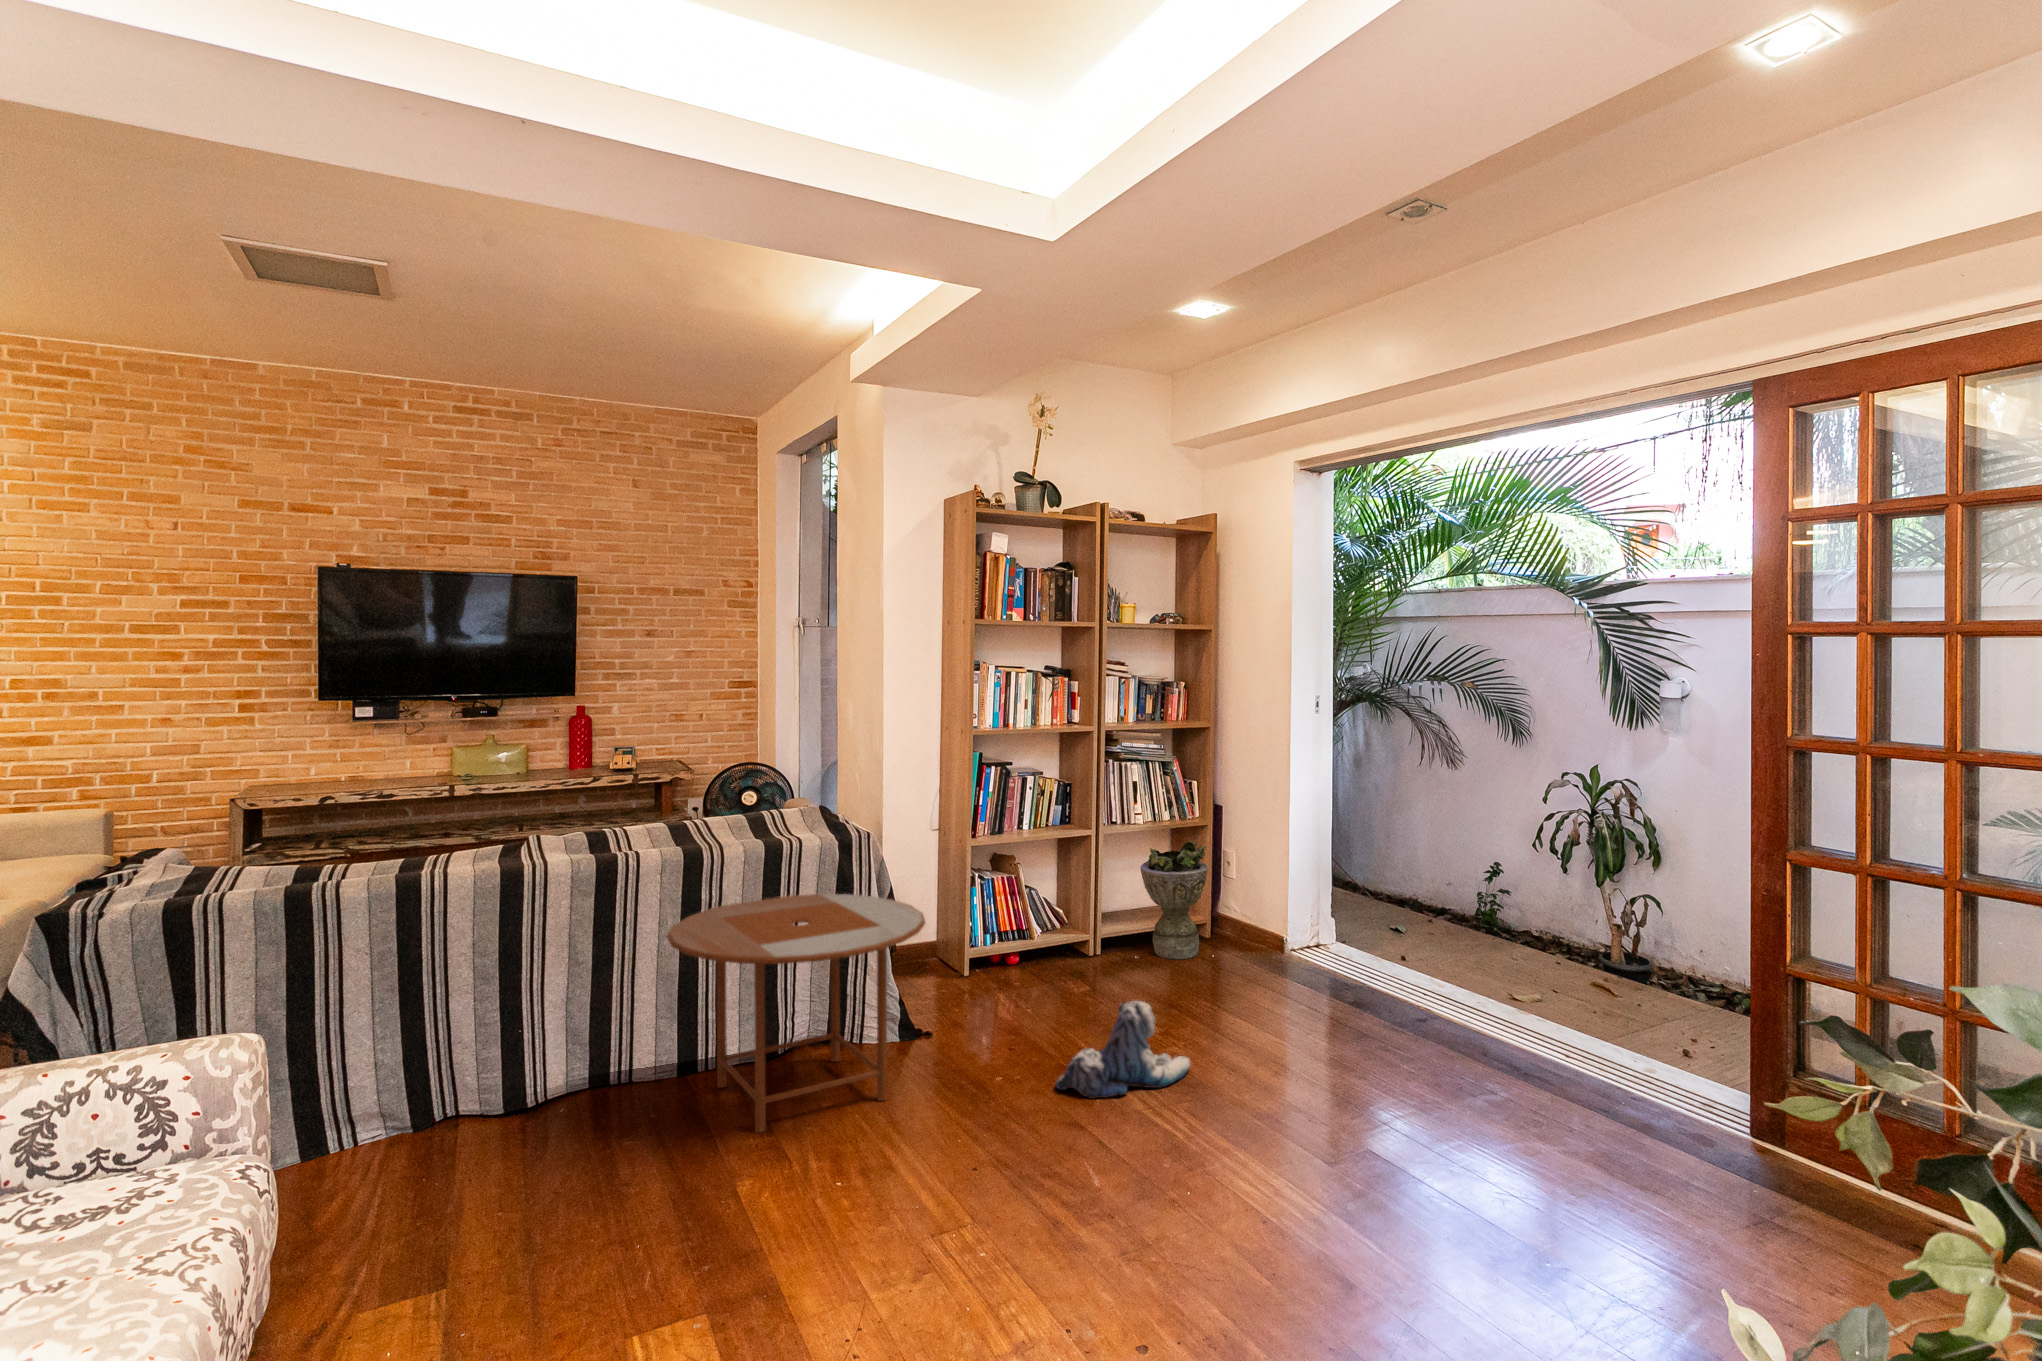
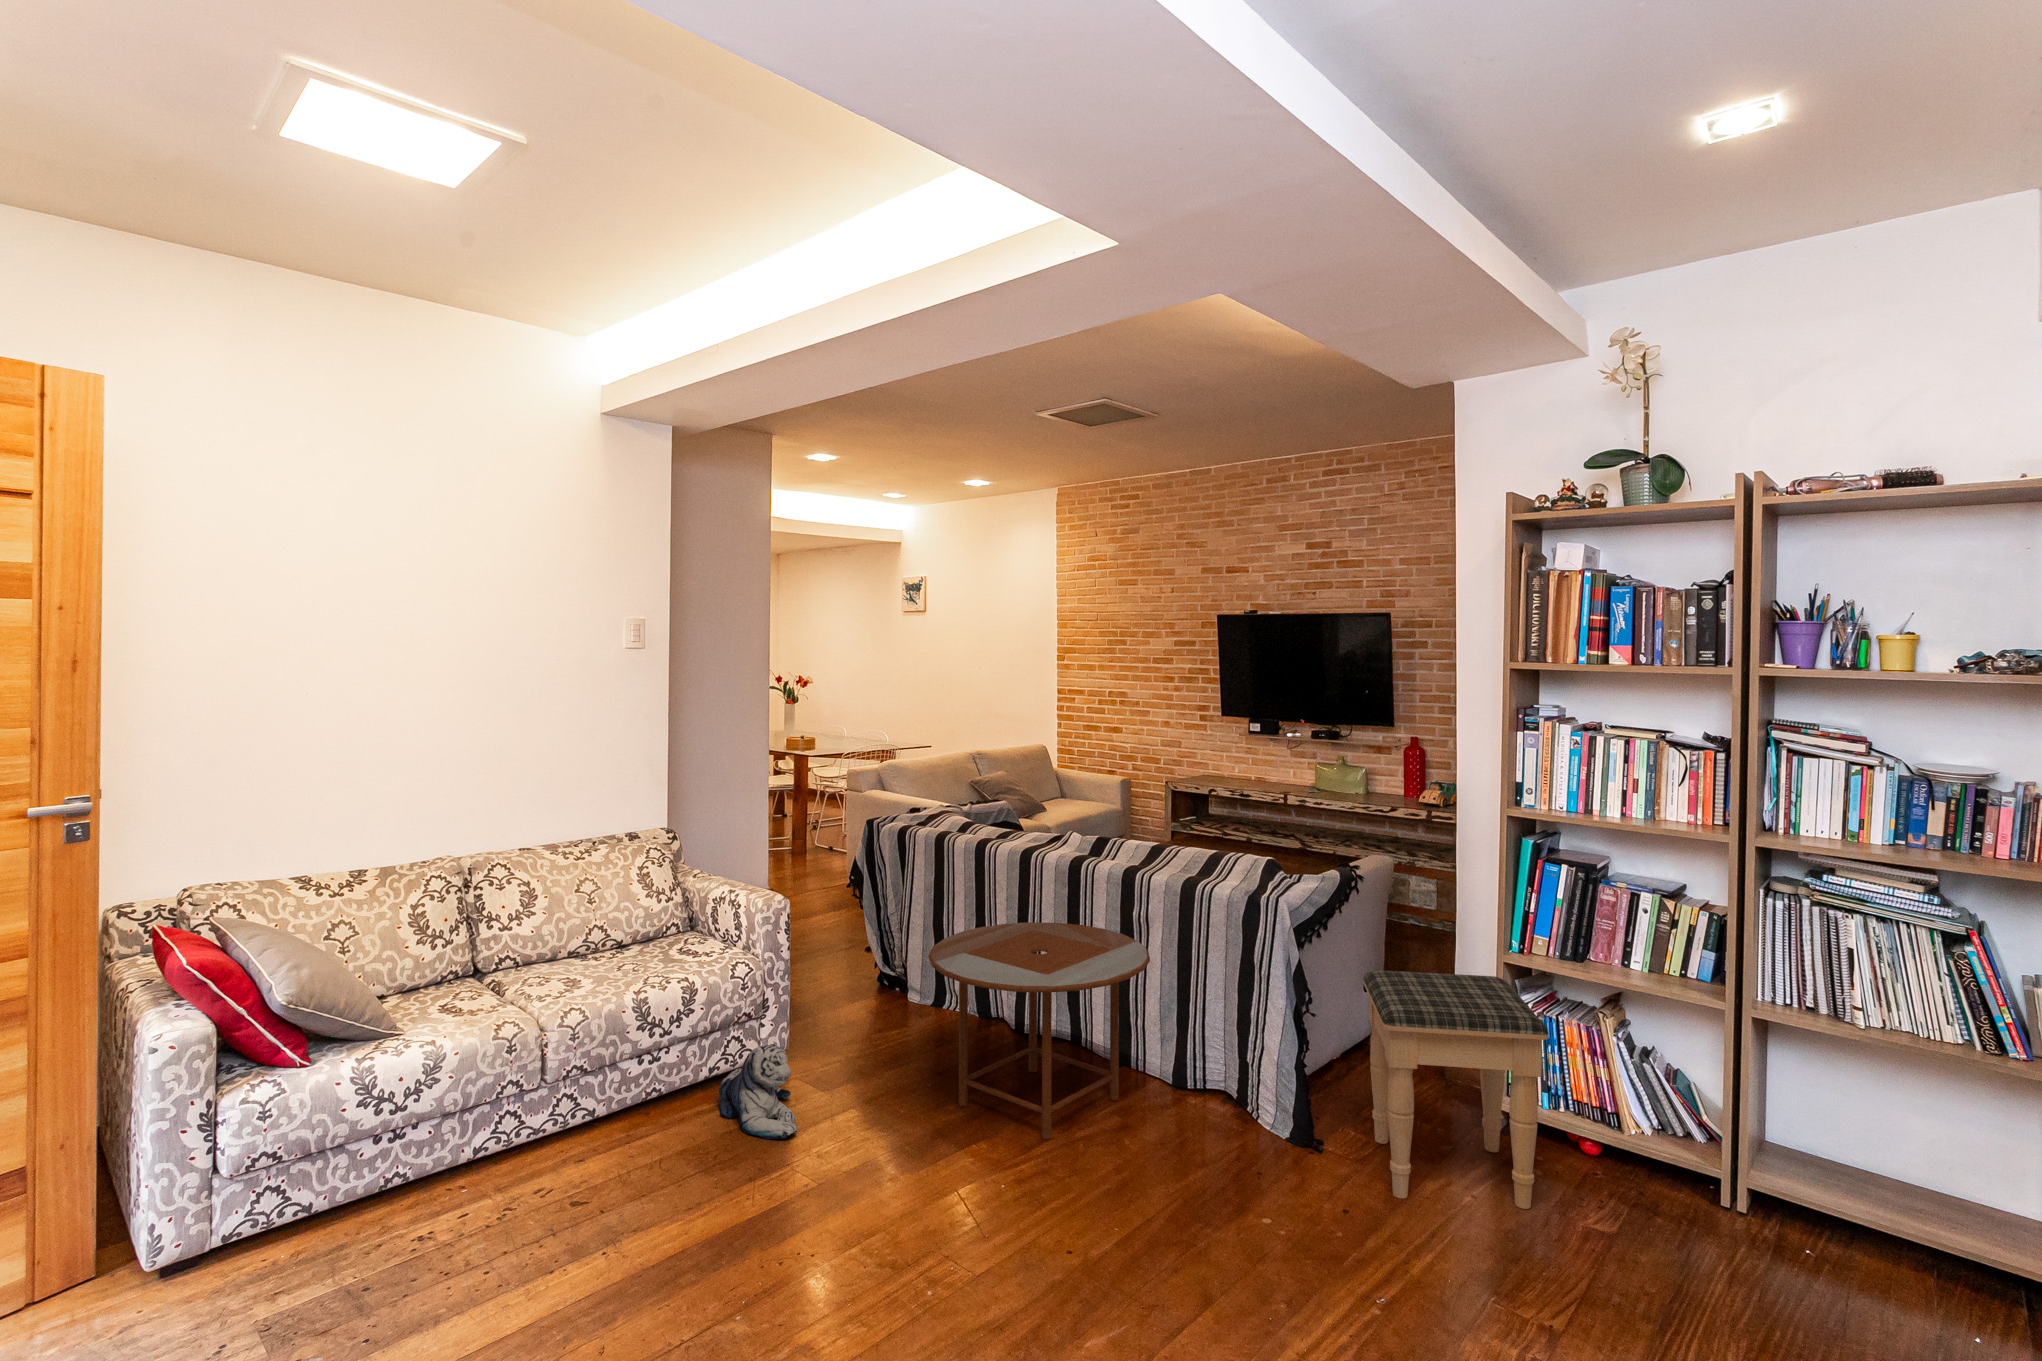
planter: present [1141,840,1208,959] -> none [1658,1056,1793,1267]
footstool: none [985,841,1128,1005] -> present [1363,970,1549,1209]
plush toy: present [1055,1001,1191,1099] -> present [719,1044,797,1139]

